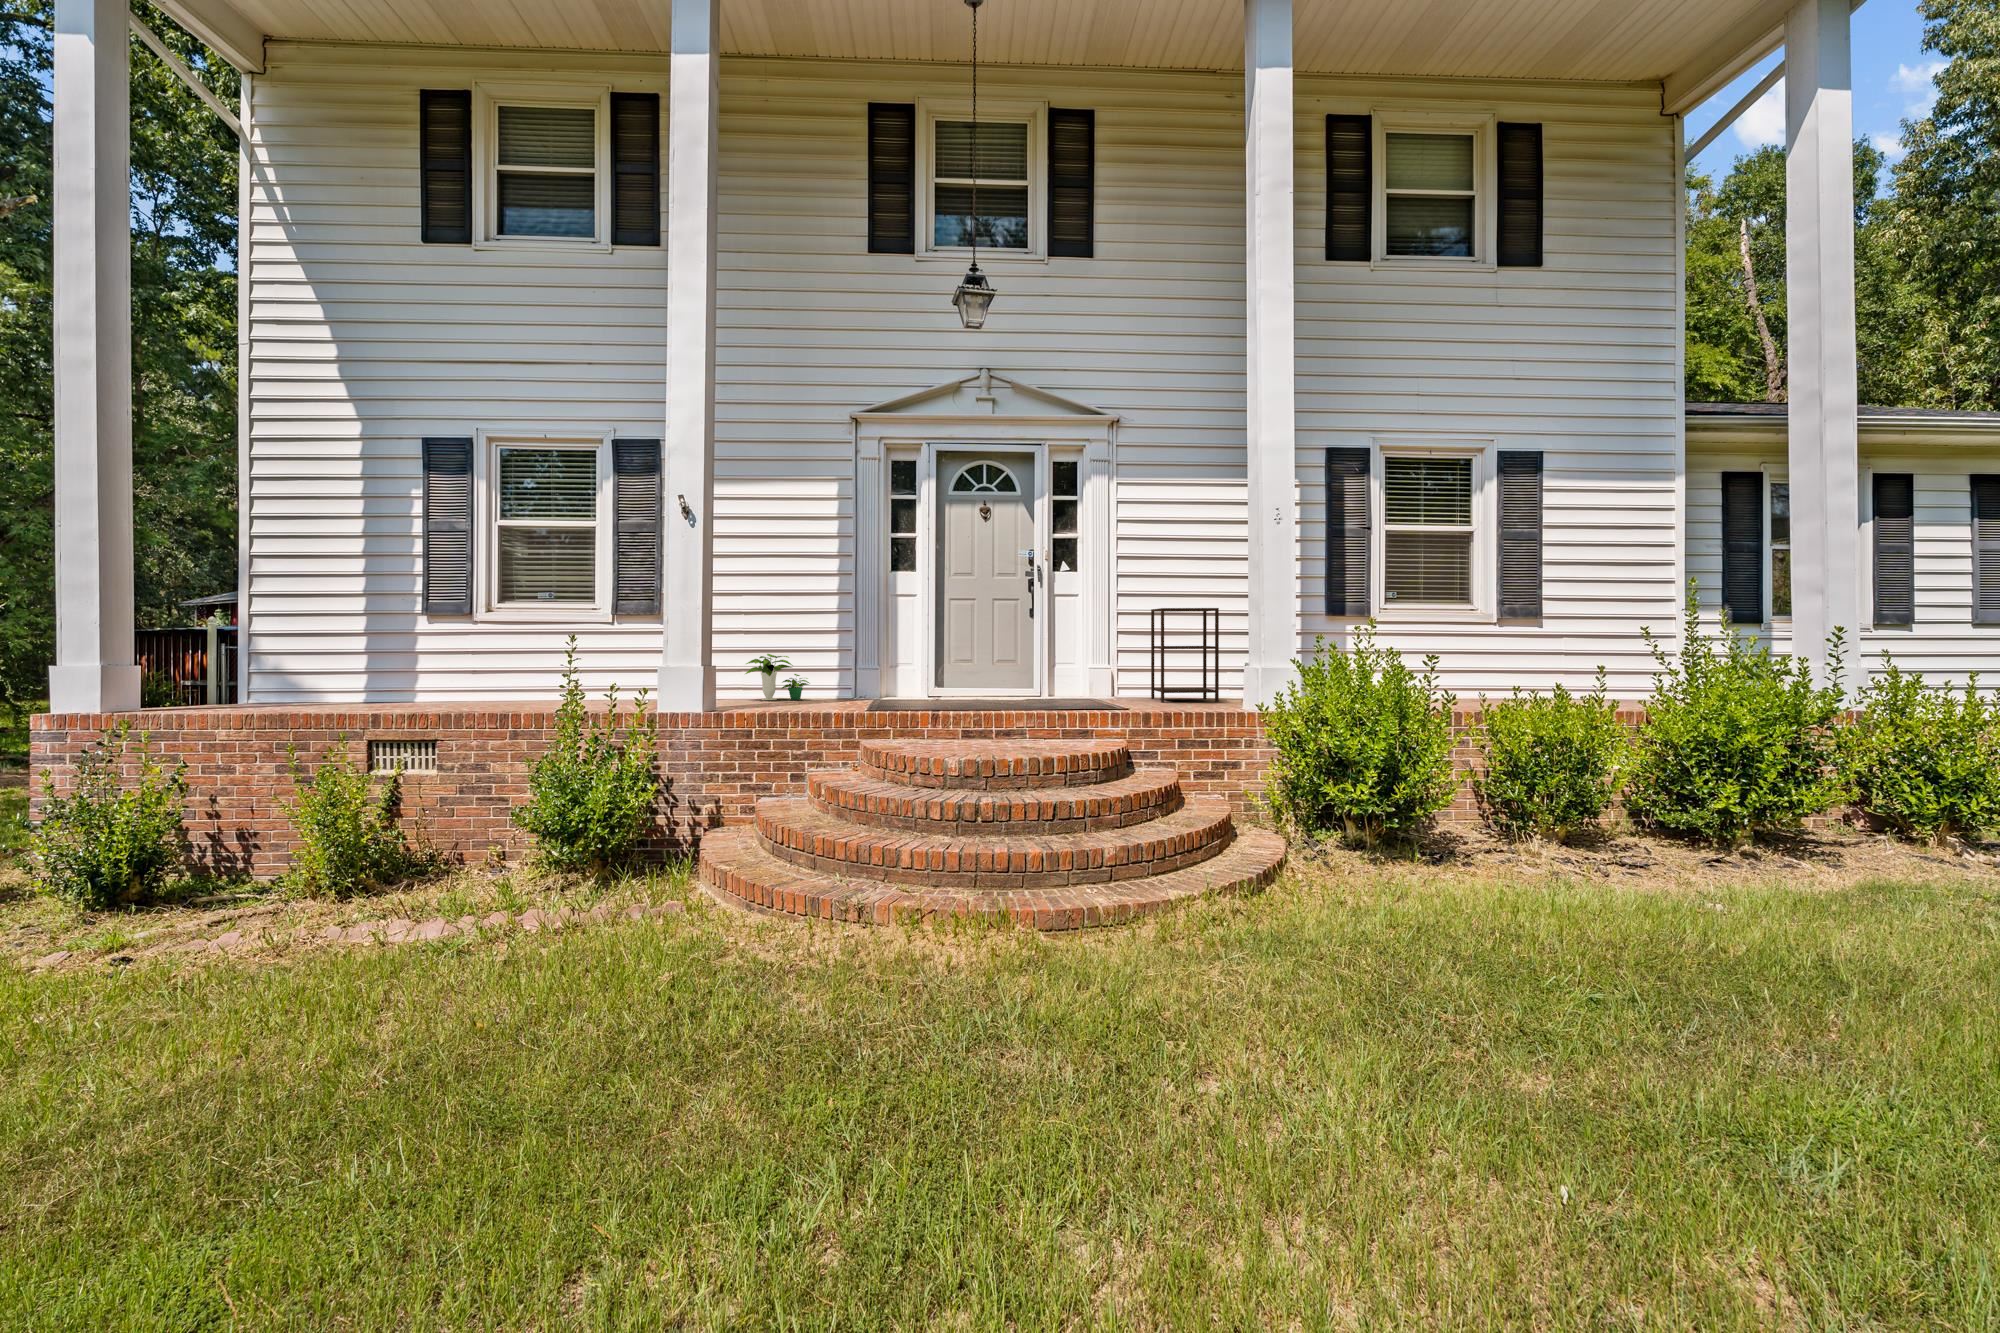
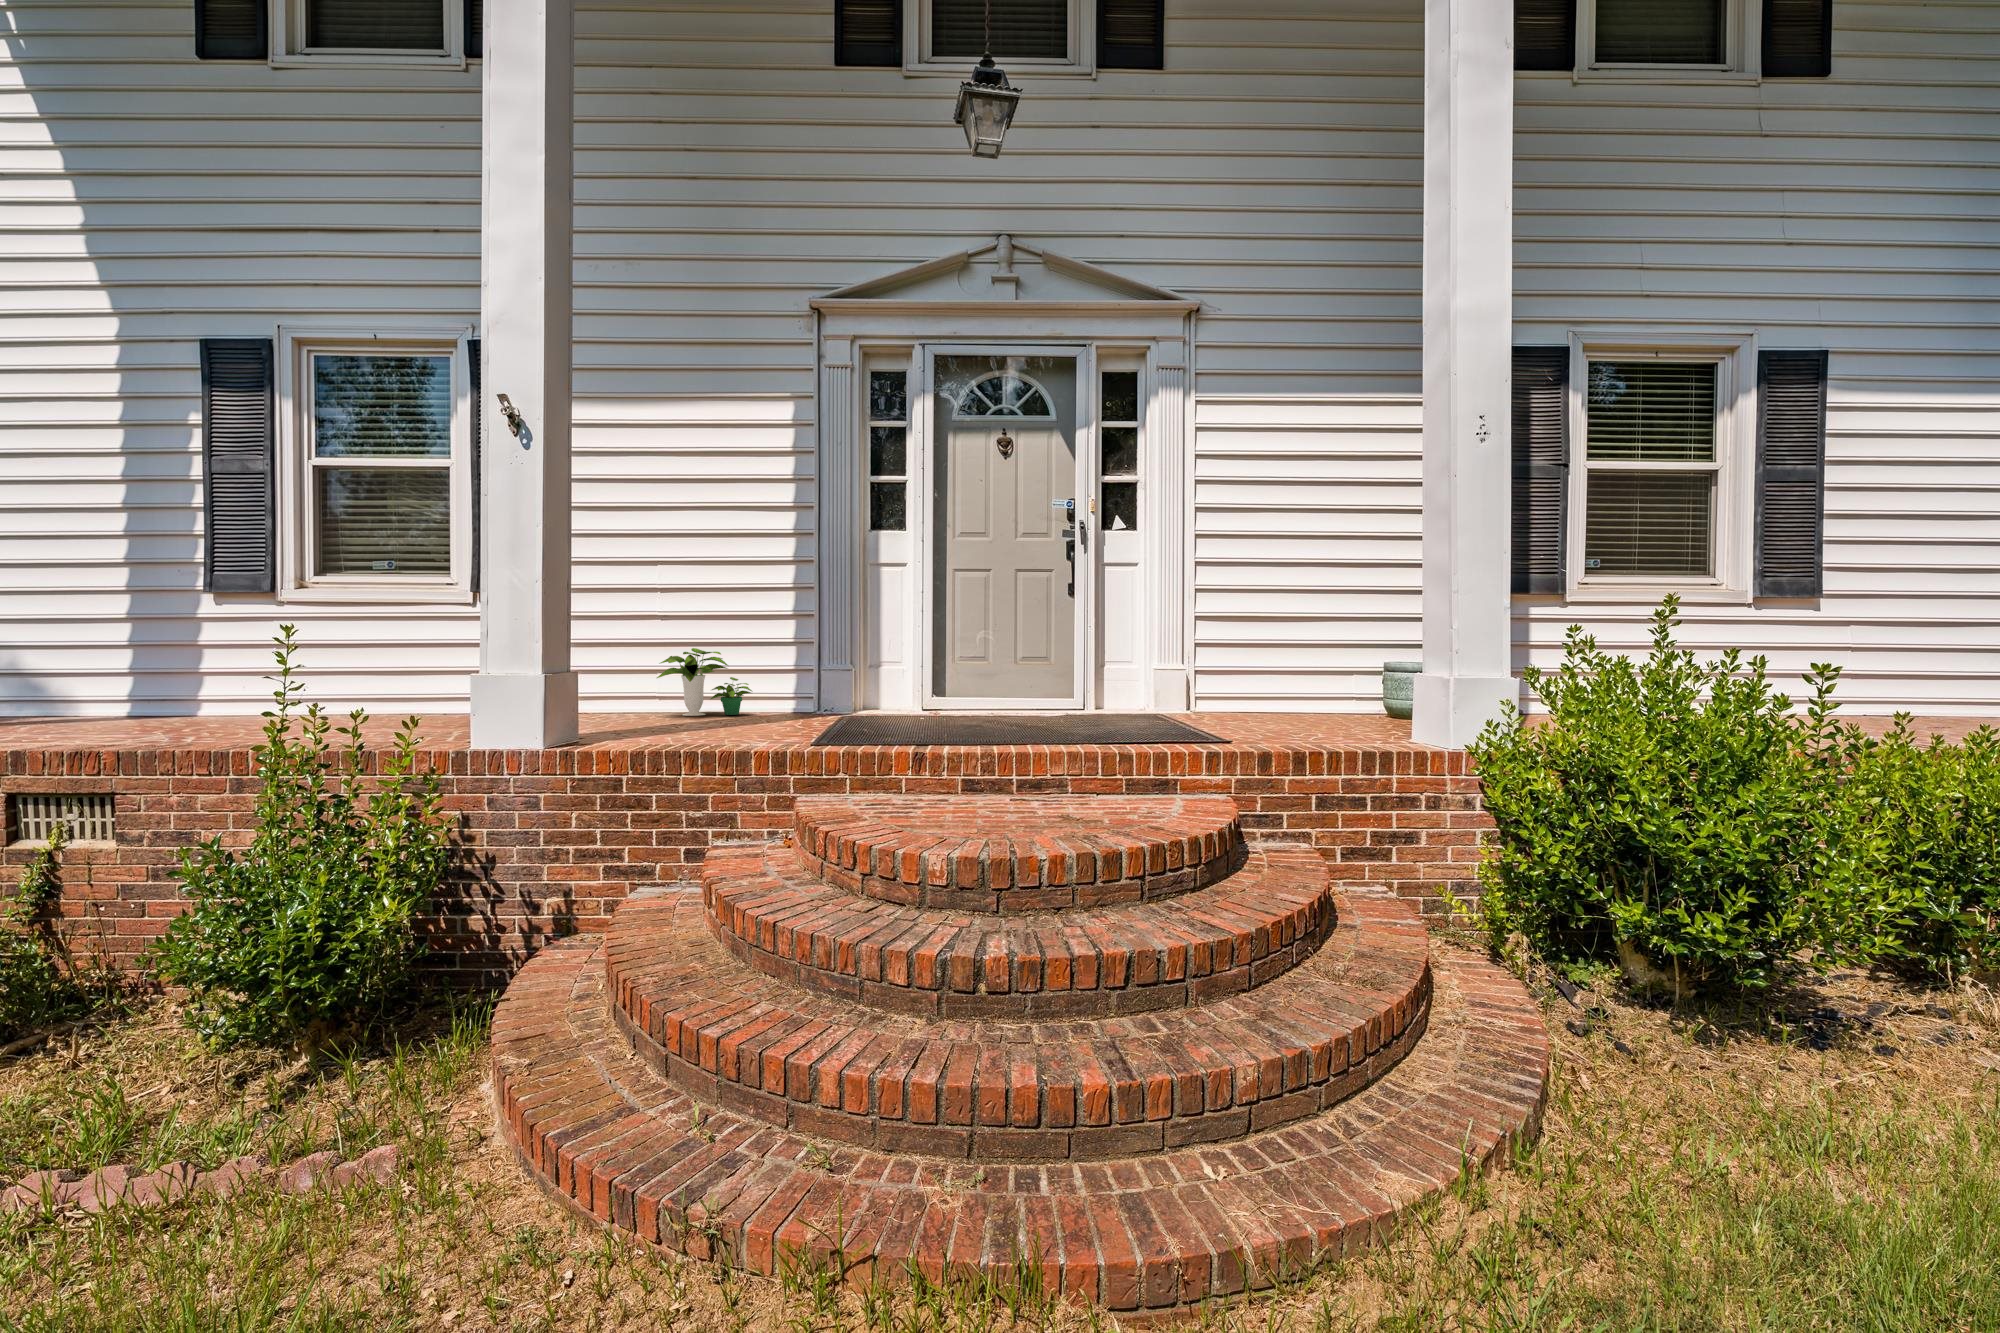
side table: present [1151,608,1219,702] -> none [1245,580,1352,720]

